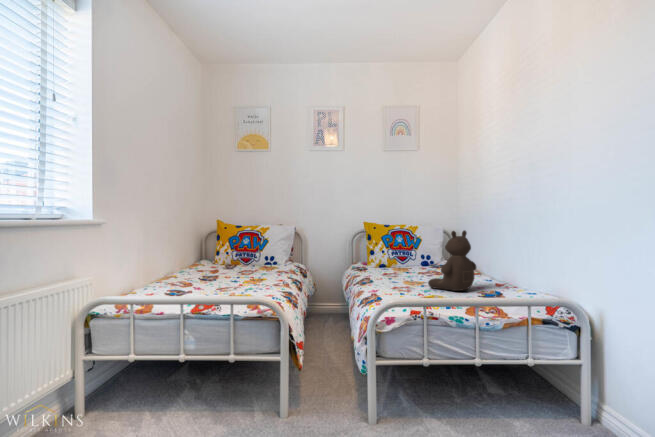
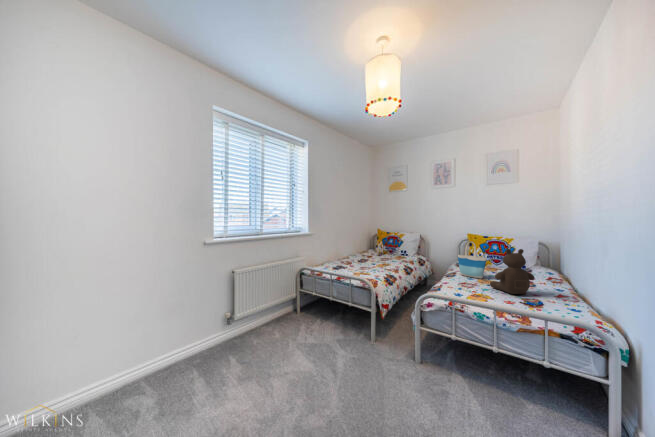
tote bag: none [374,228,413,281] -> present [458,242,487,278]

